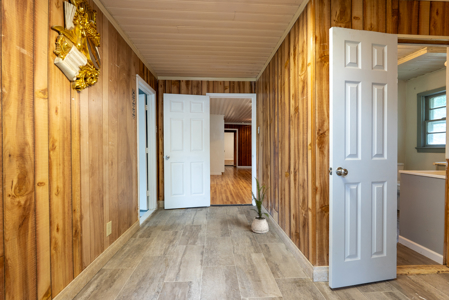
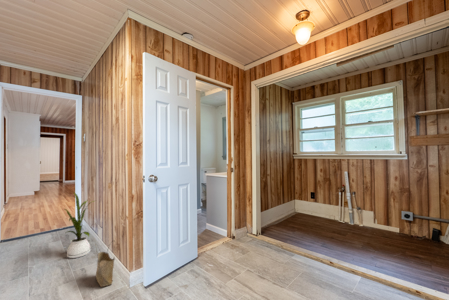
woven basket: none [278,227,297,270] -> present [96,252,115,287]

